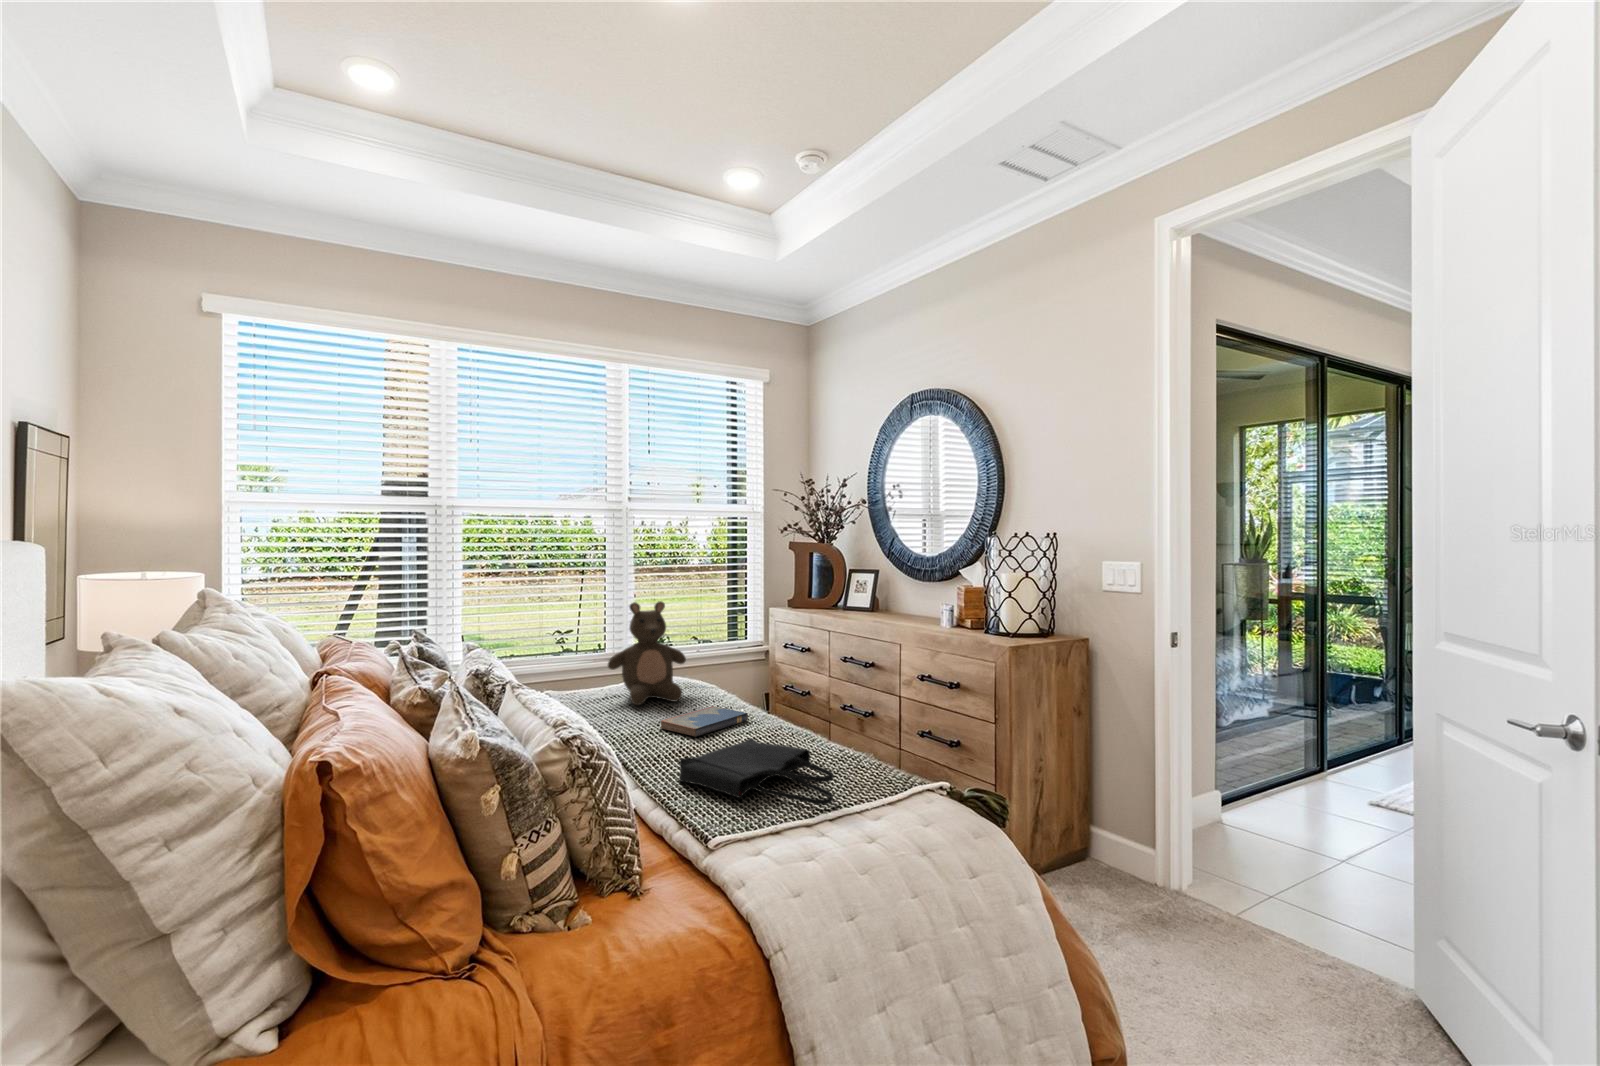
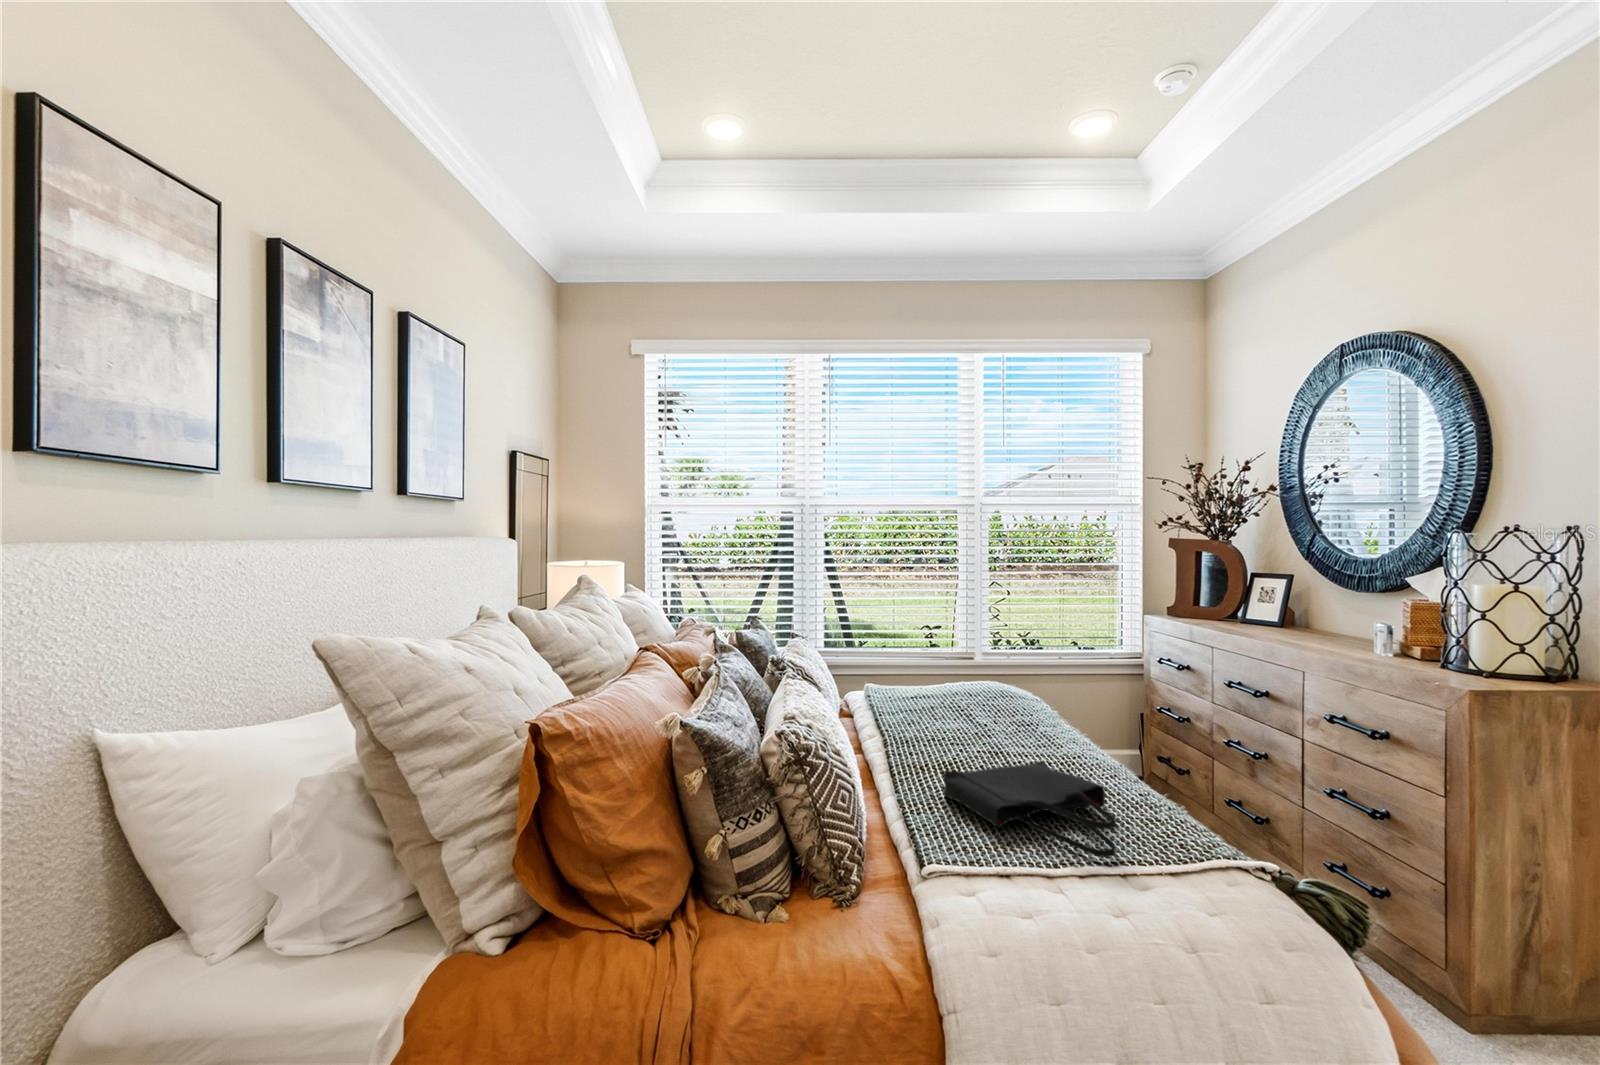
stuffed bear: present [608,601,686,705] -> none [917,598,1004,710]
hardcover book: present [661,706,748,737] -> none [954,719,1059,751]

